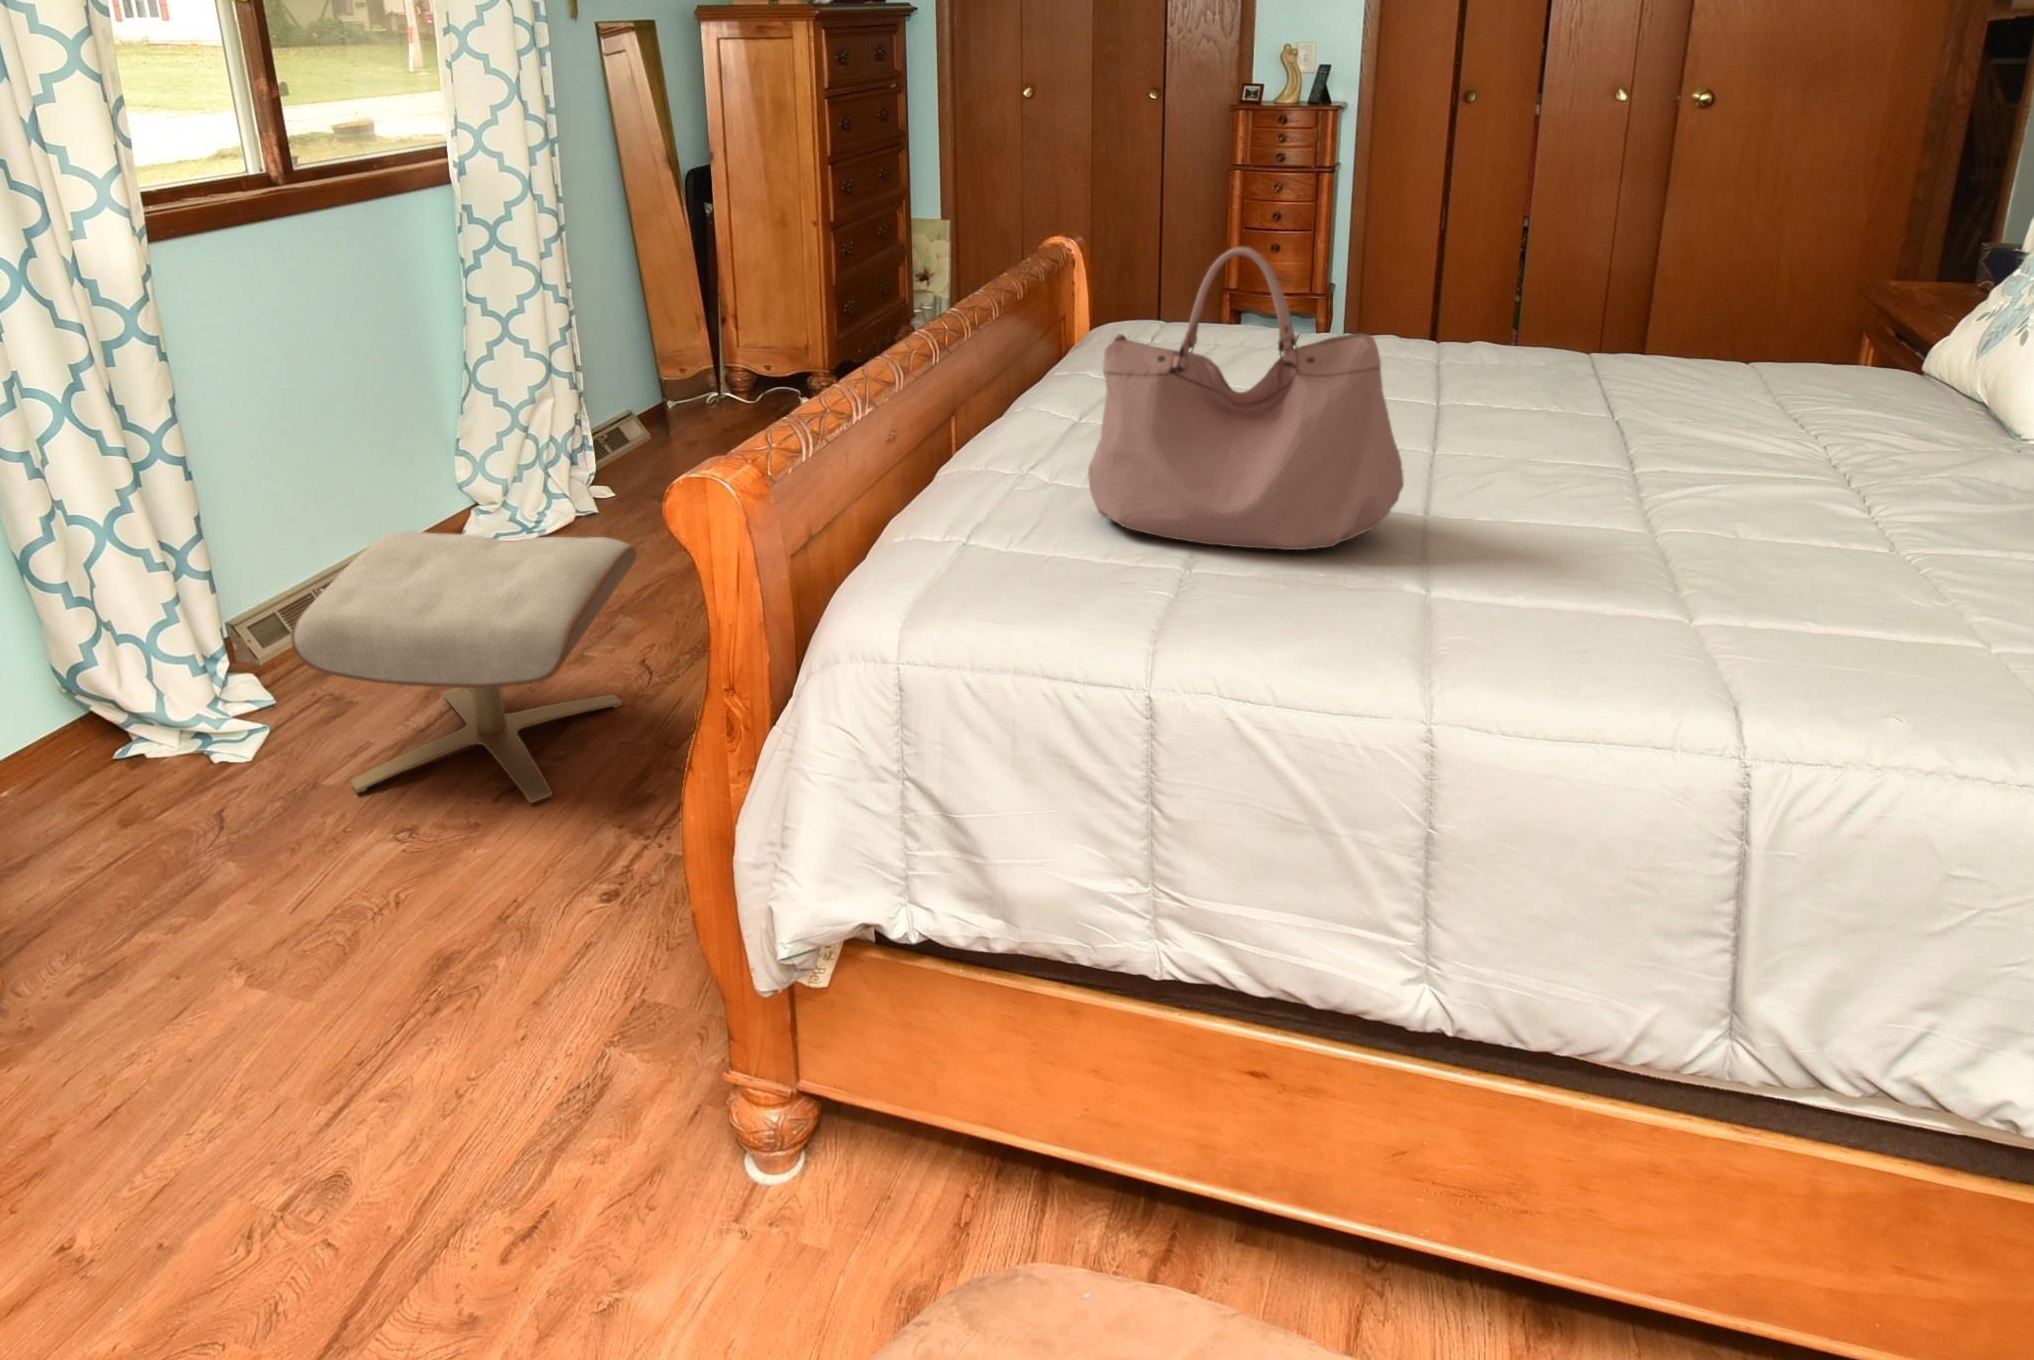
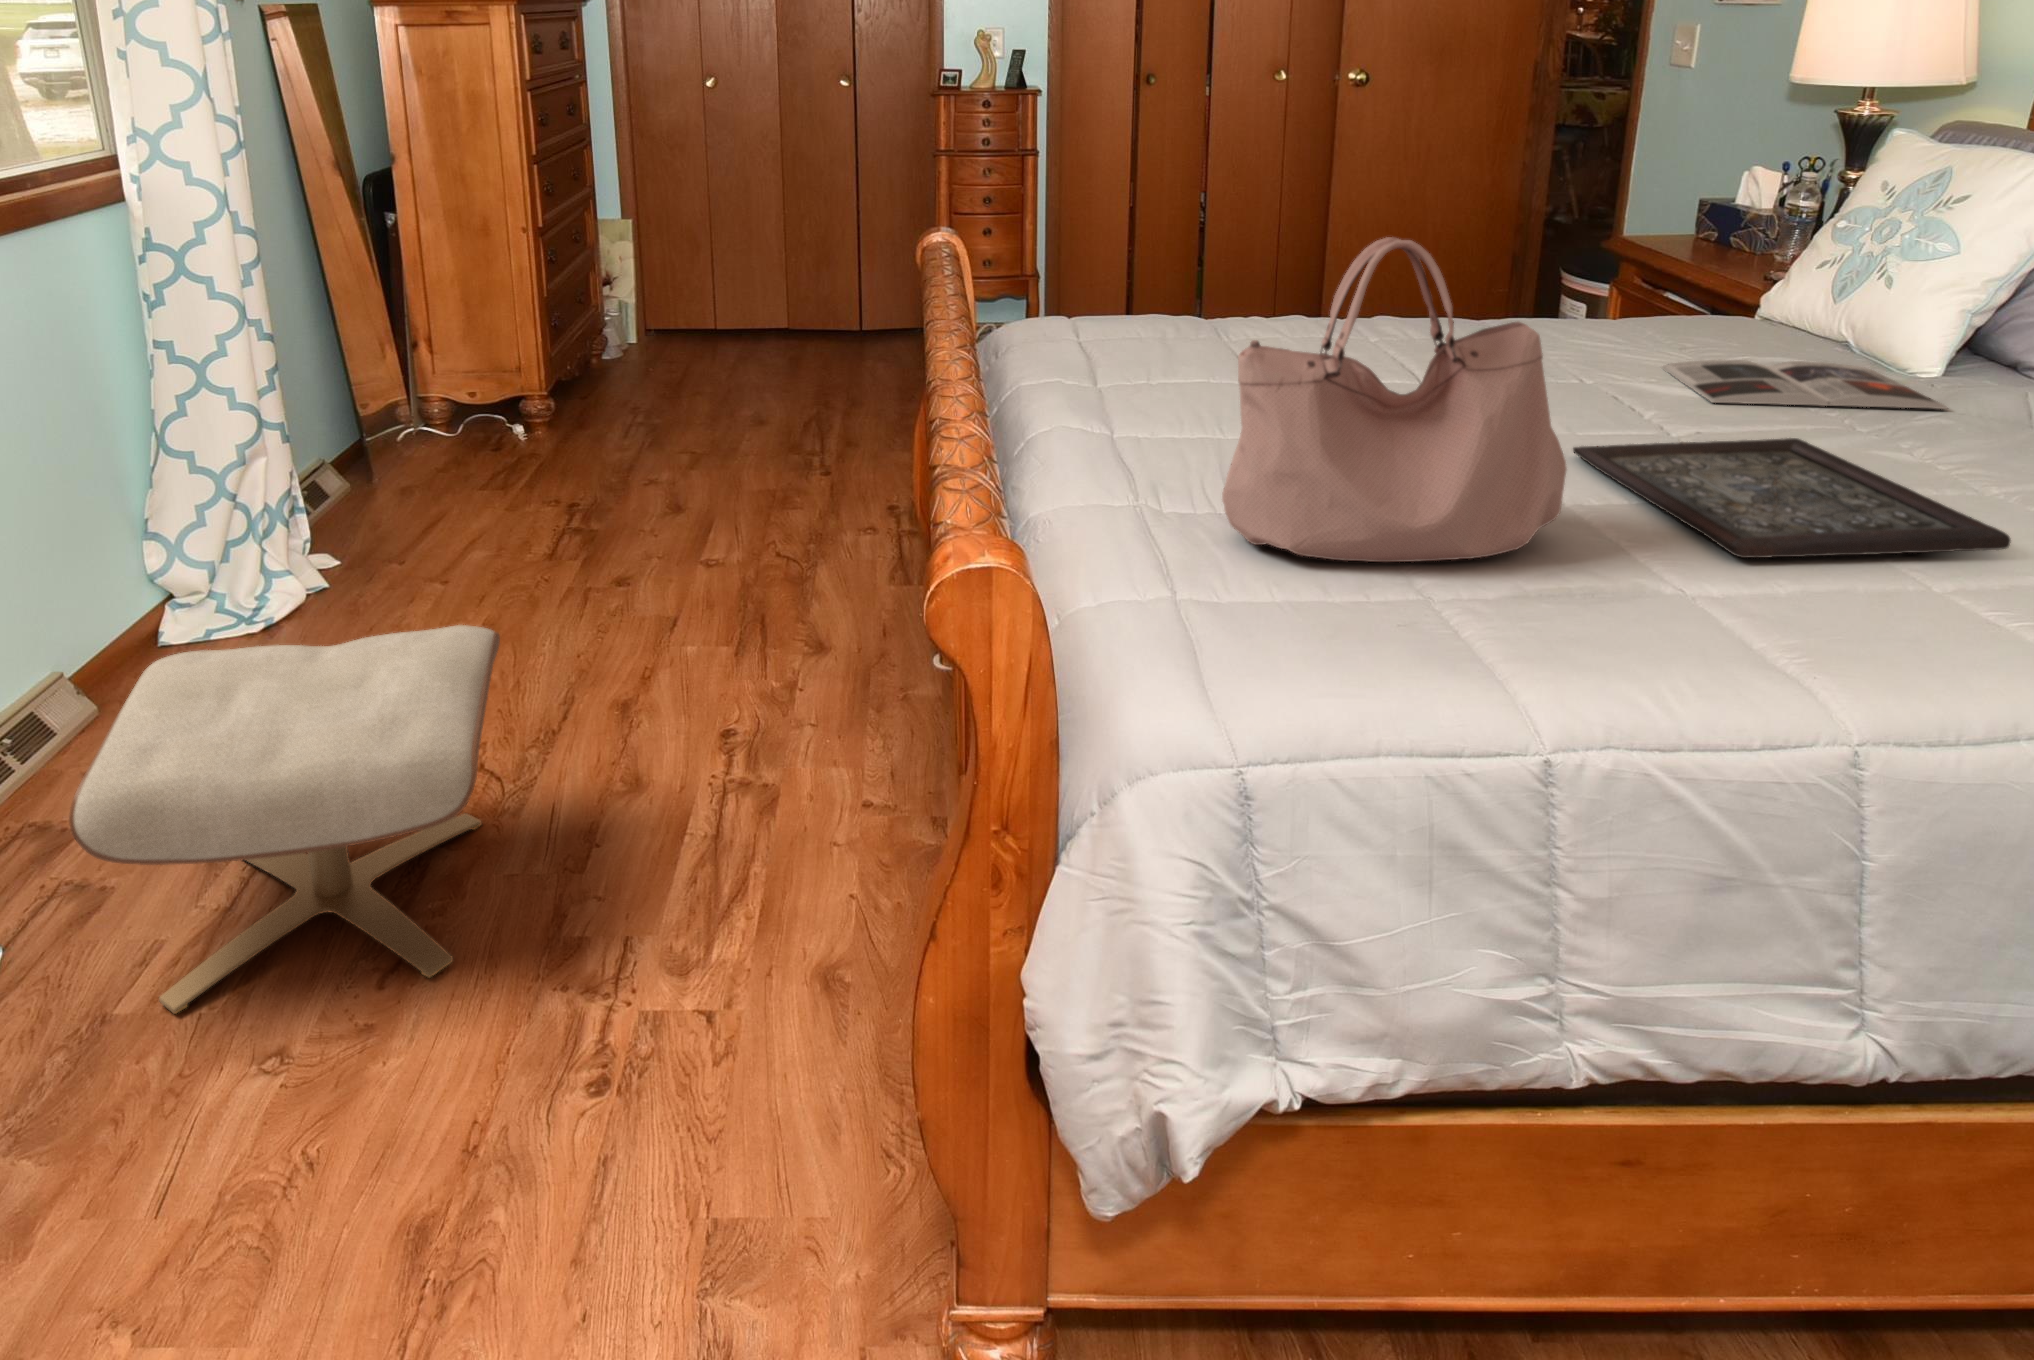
magazine: none [1744,409,2028,479] -> present [1662,360,1947,409]
tray: none [1517,472,1863,605] -> present [1573,438,2011,558]

